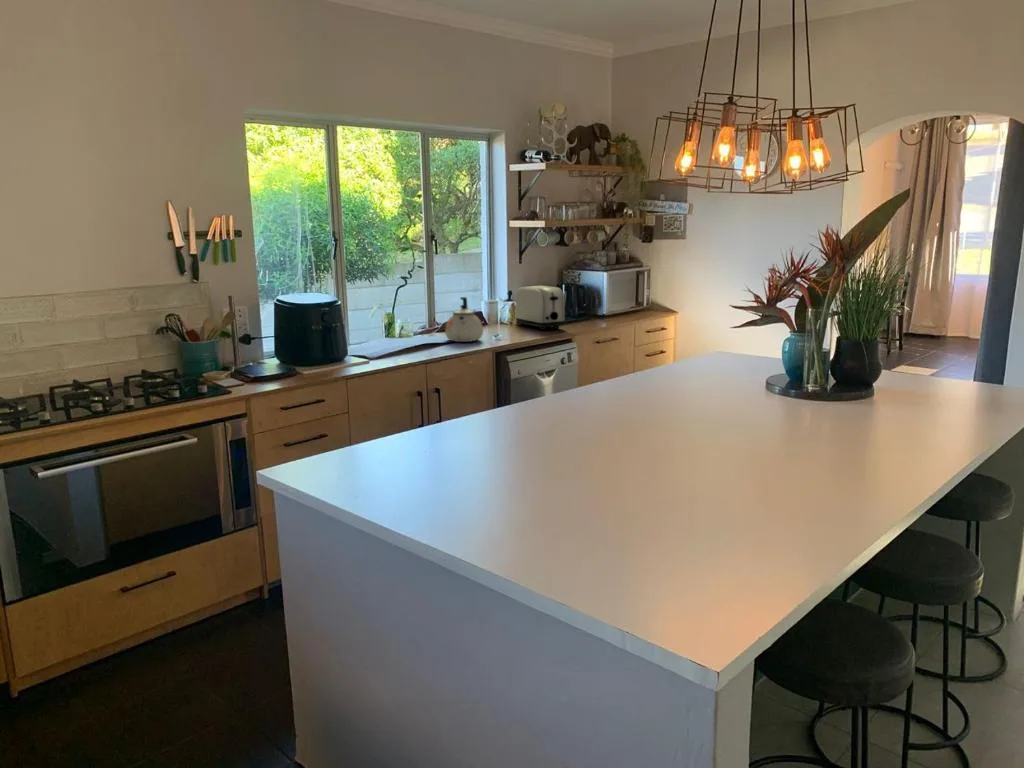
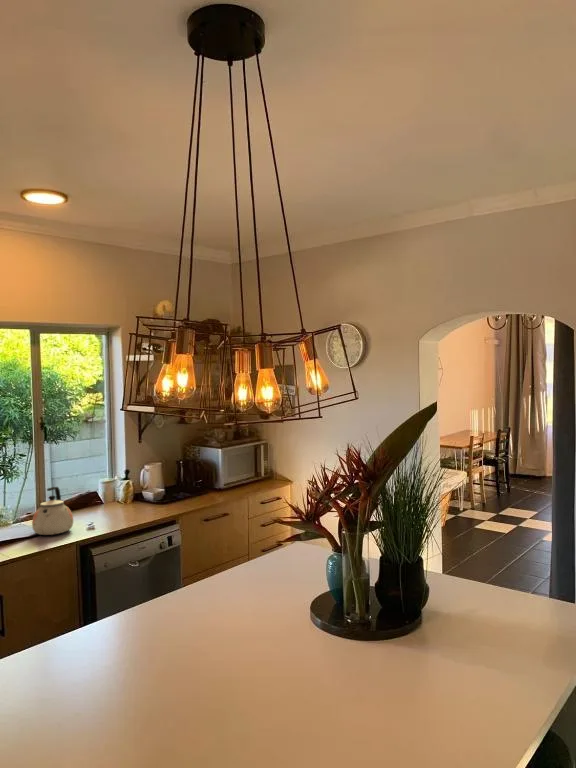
toaster: present [516,286,565,330] -> none [127,466,171,512]

